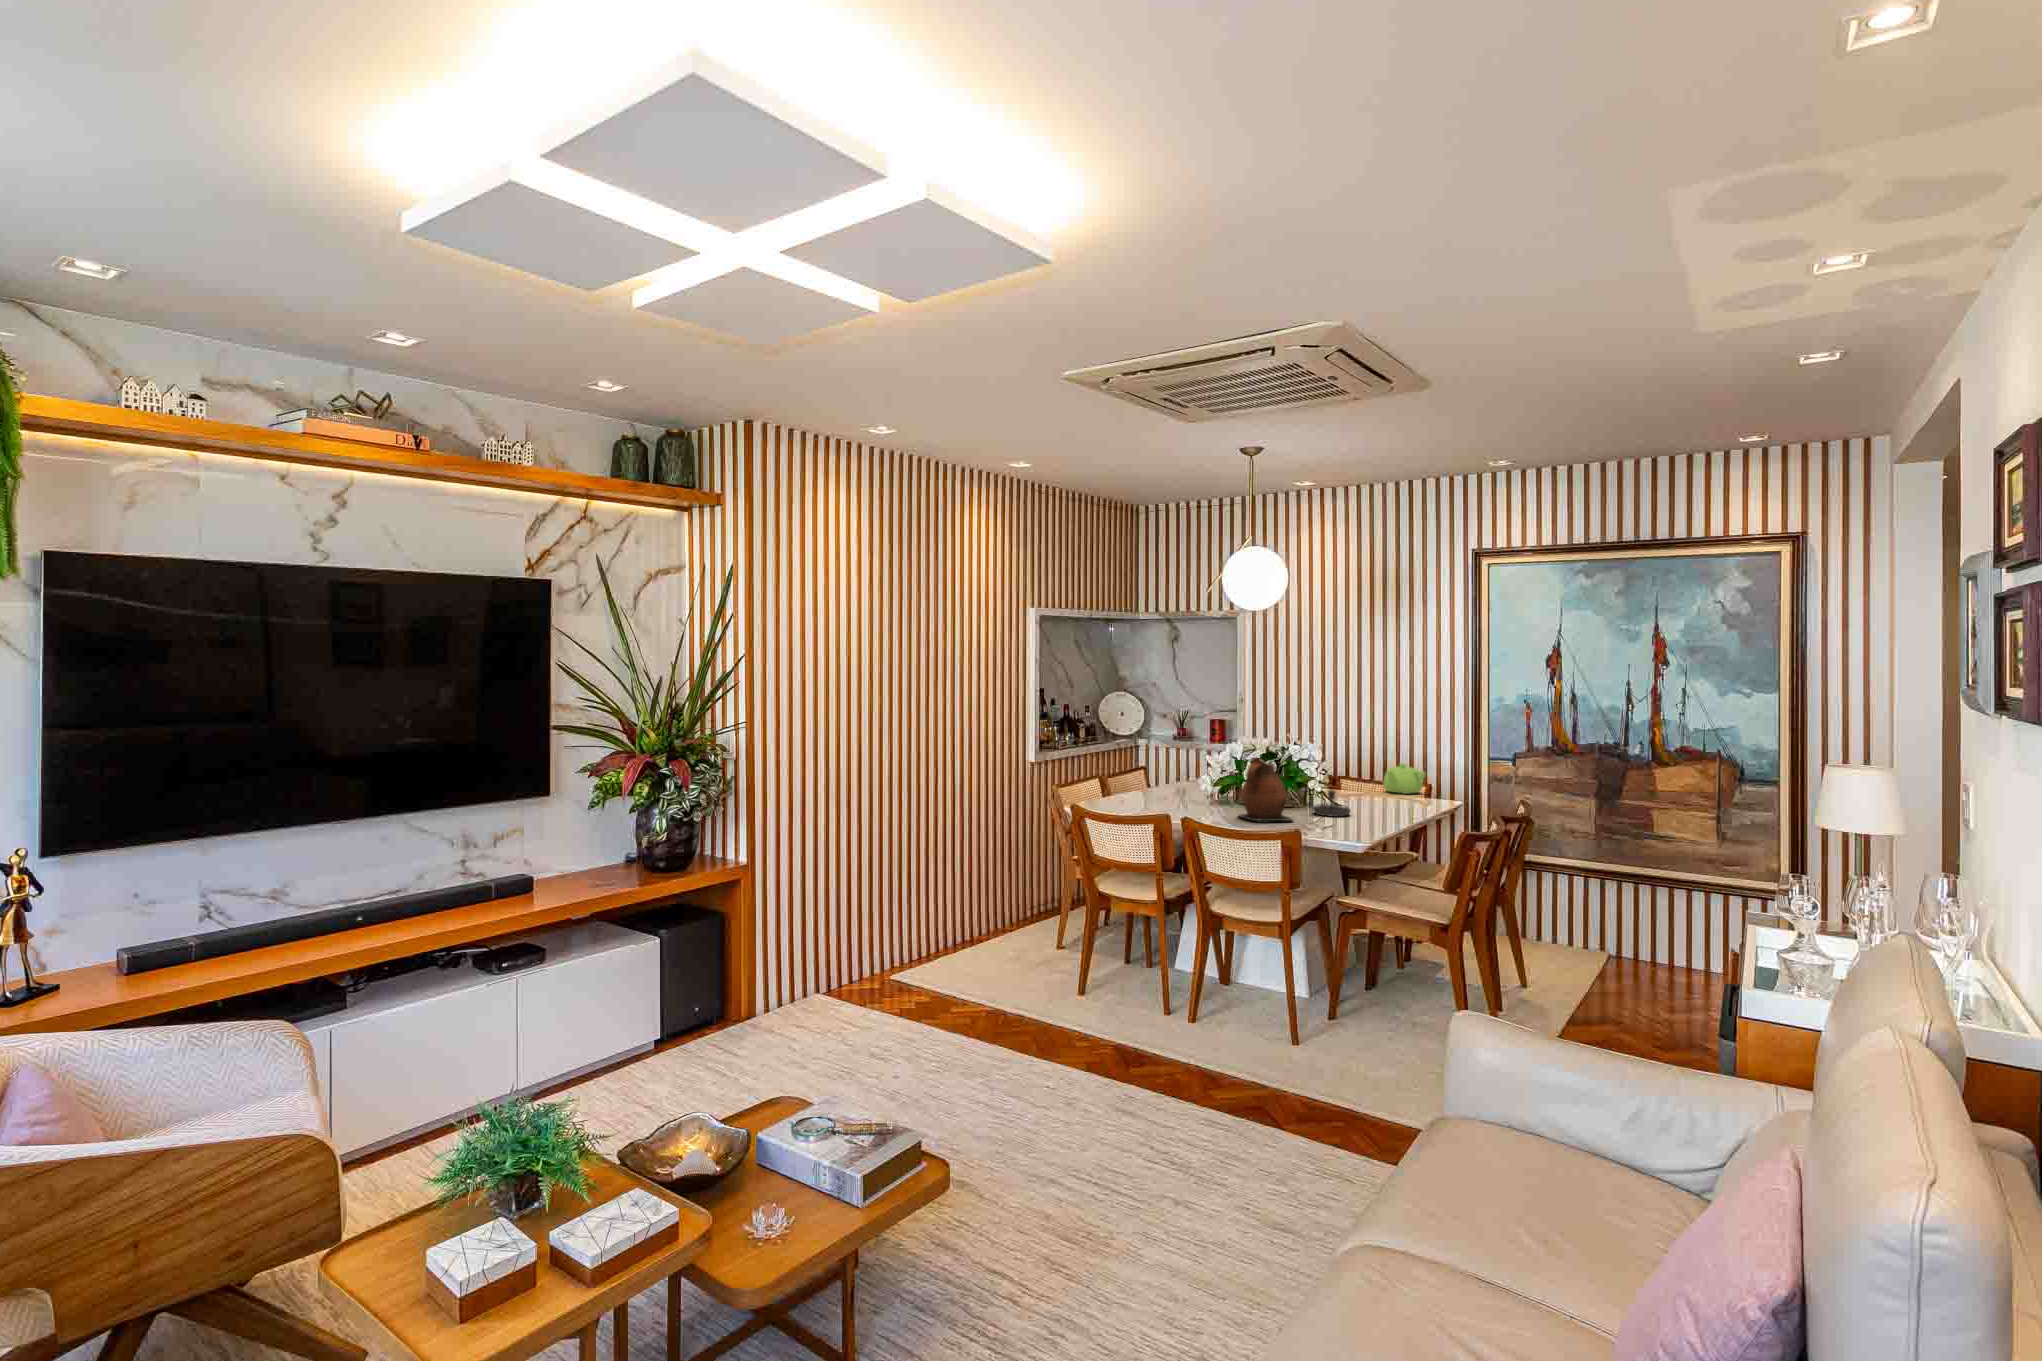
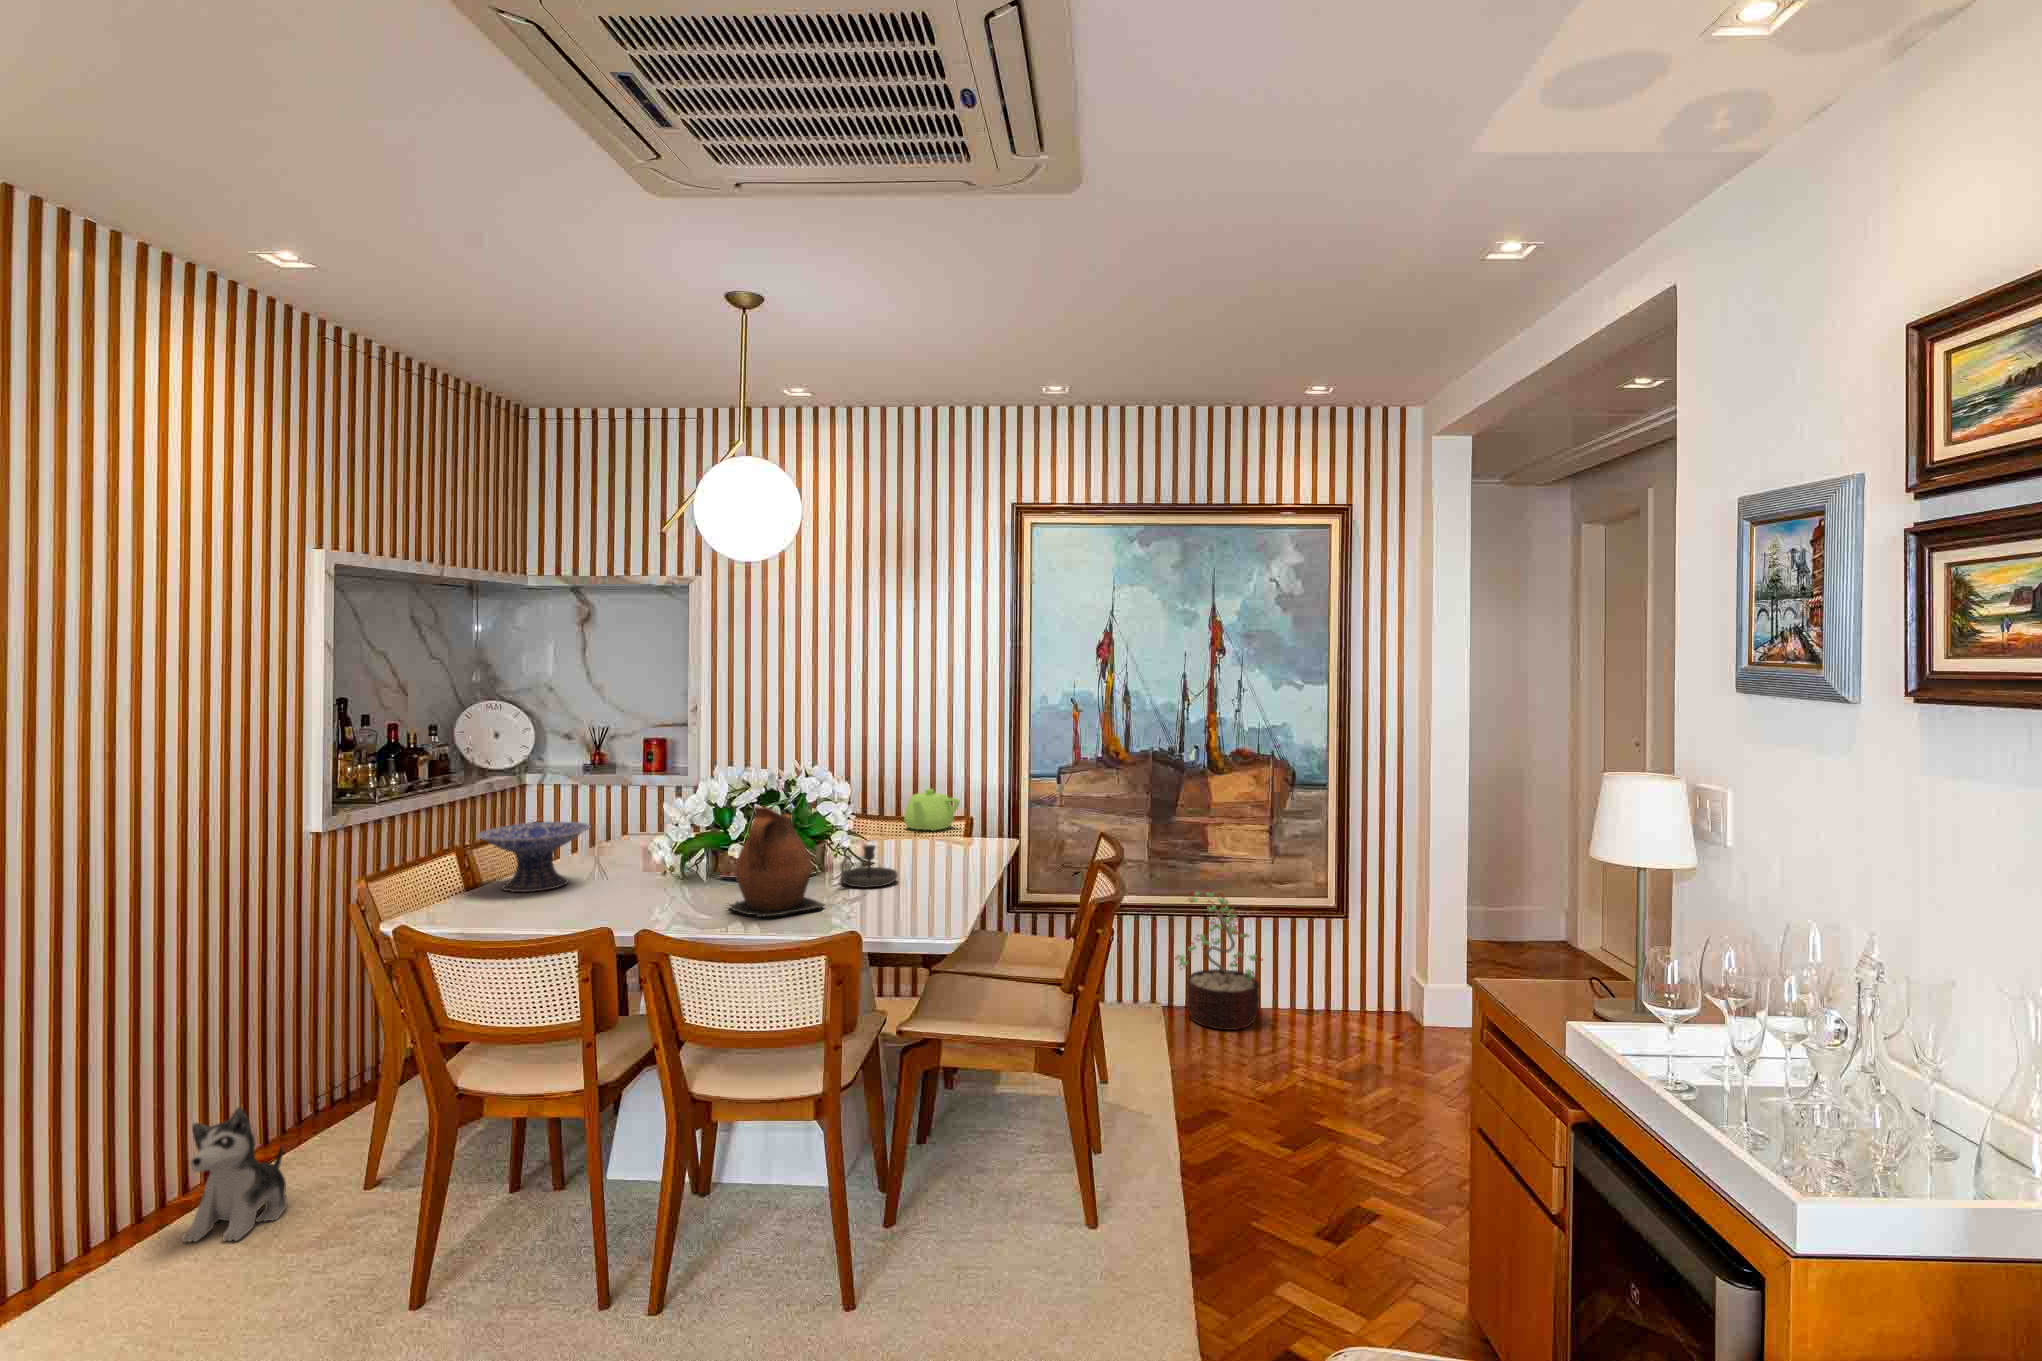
decorative bowl: none [1108,763,1168,800] -> present [476,822,591,892]
decorative plant: none [1616,861,1699,979] -> present [1176,890,1263,1030]
plush toy: none [984,890,1025,953] -> present [182,1107,287,1242]

